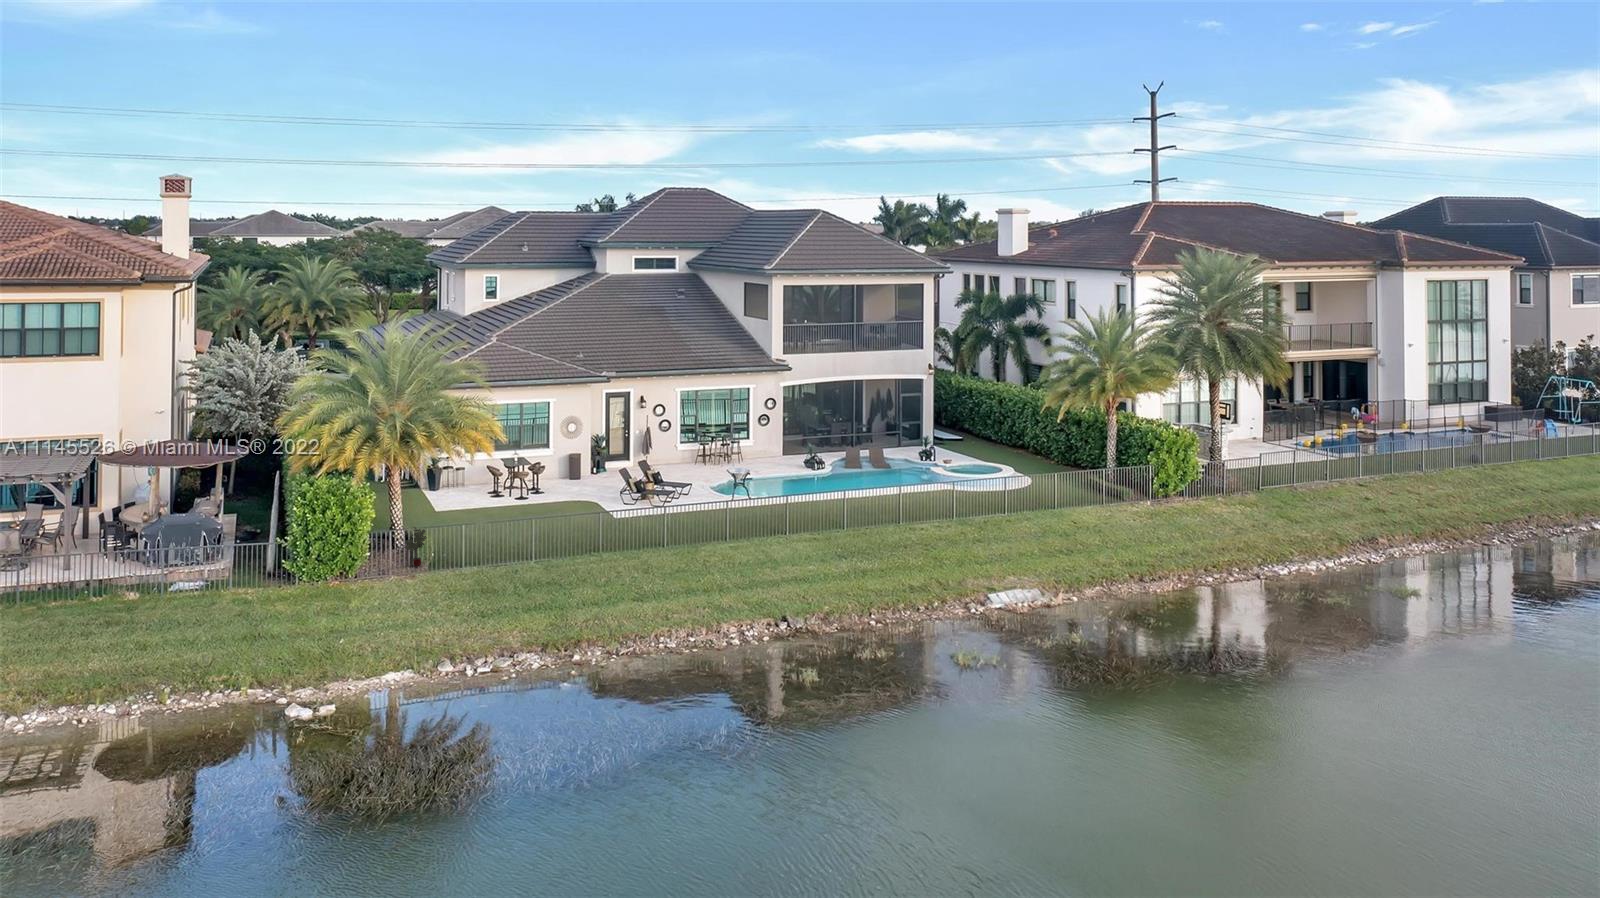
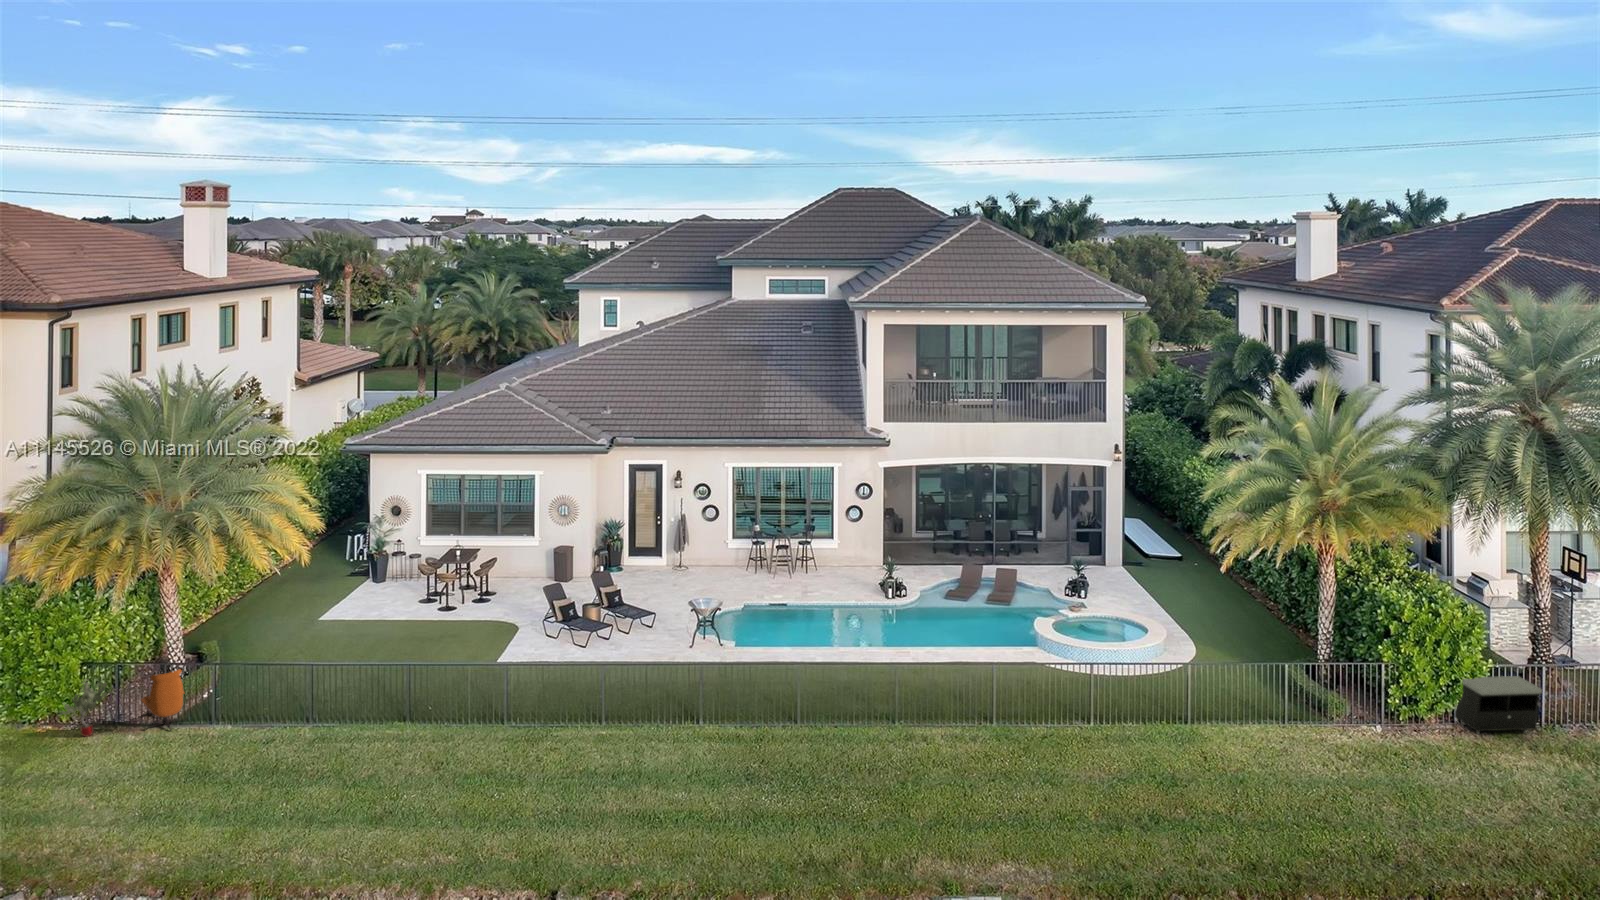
storage bench: none [1185,466,1227,497] -> present [1455,676,1542,734]
lounge chair: none [432,516,478,561] -> present [141,669,185,730]

